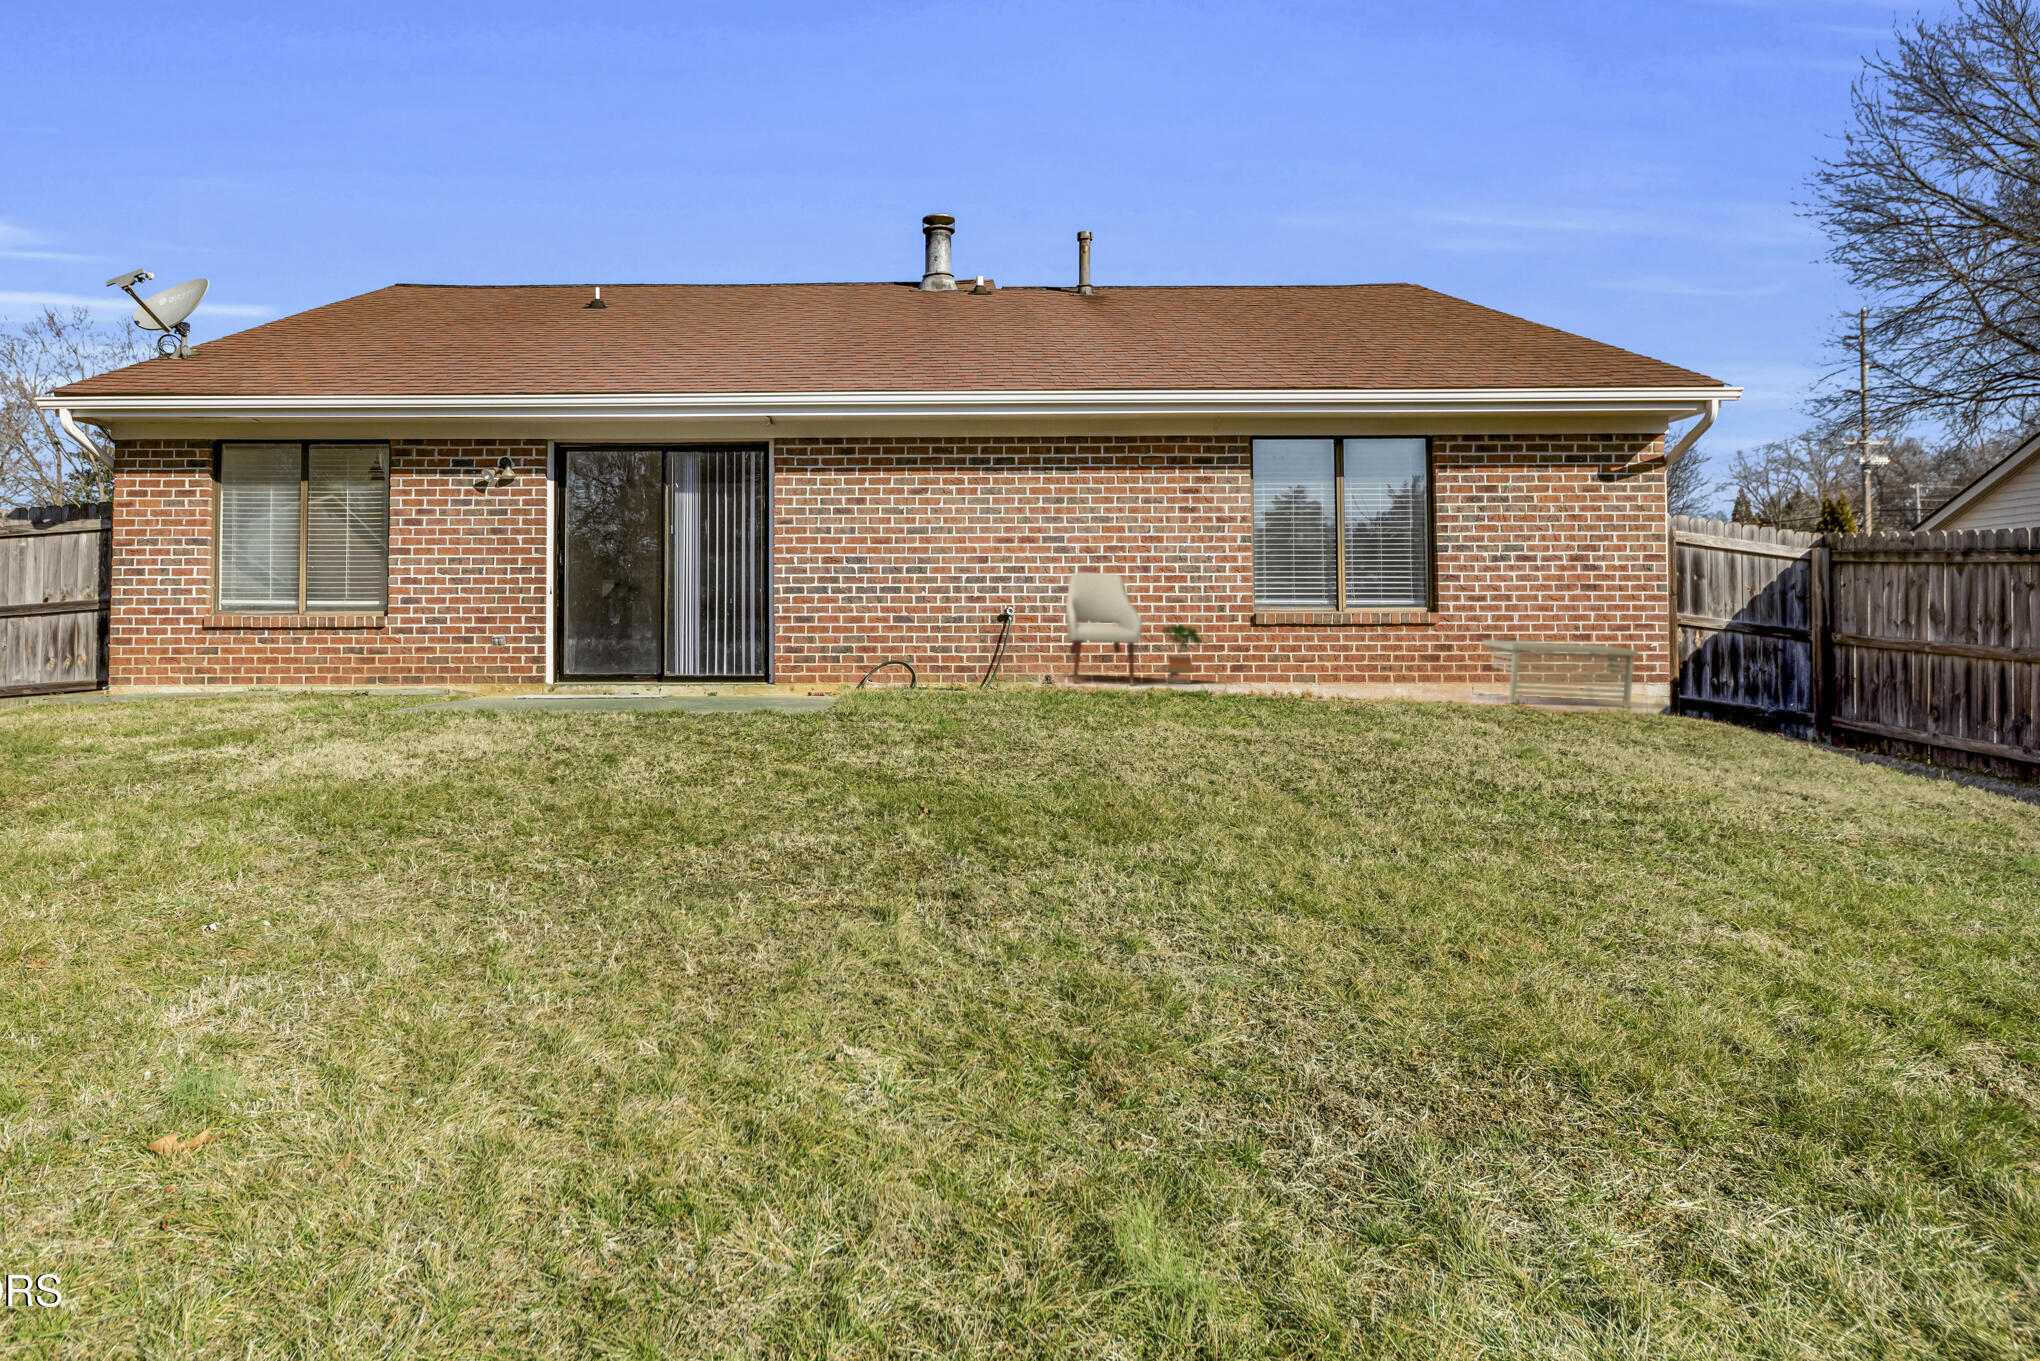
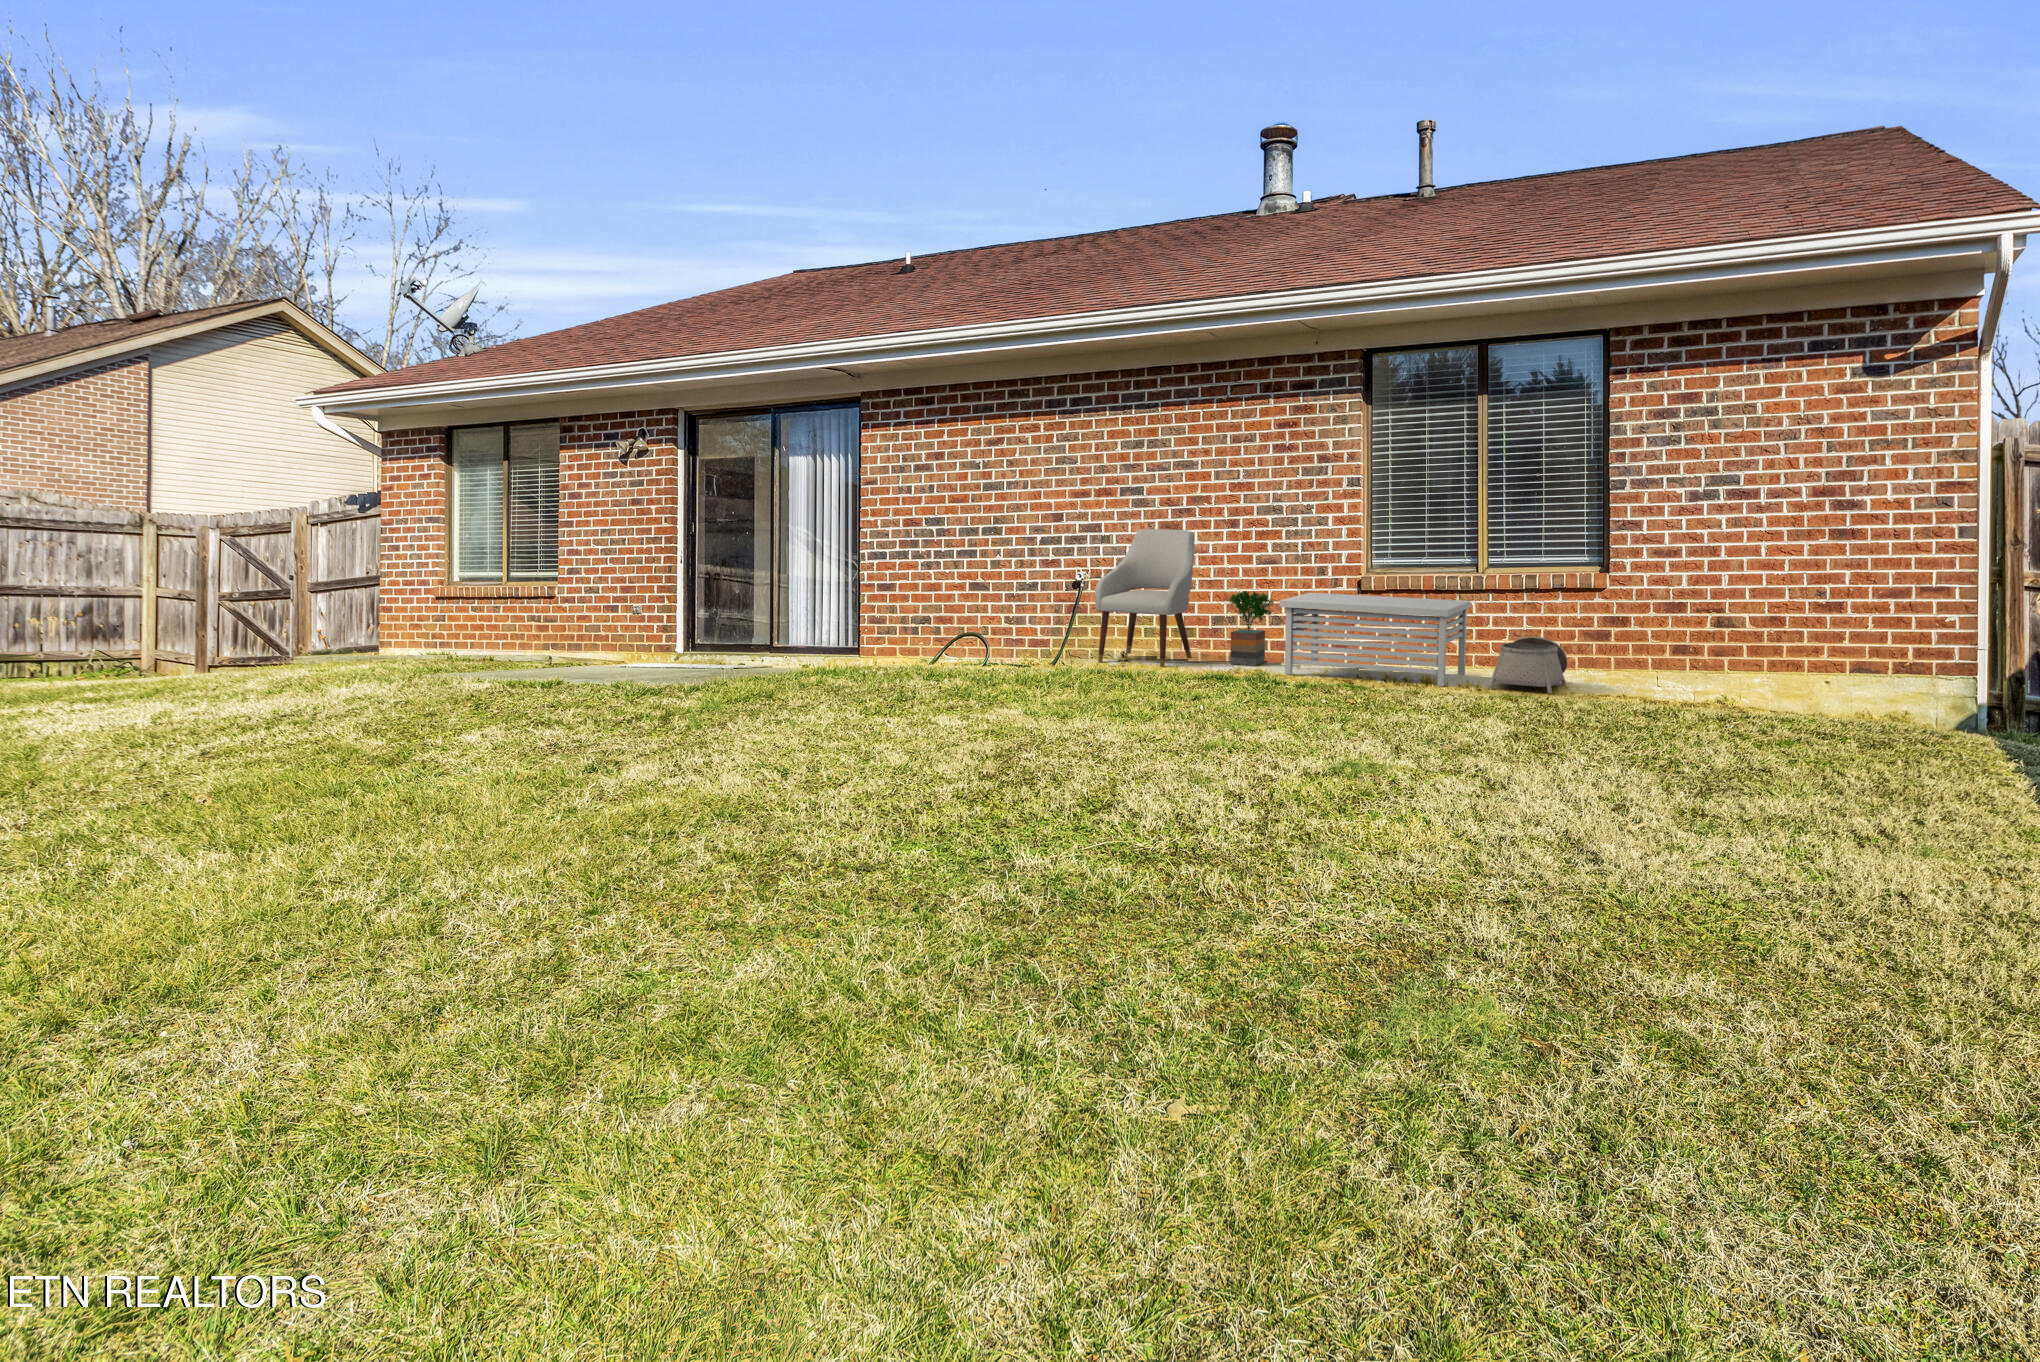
storage bench: present [1479,638,1638,708] -> present [1279,593,1470,686]
basket: none [1379,658,1441,699] -> present [1489,636,1567,694]

